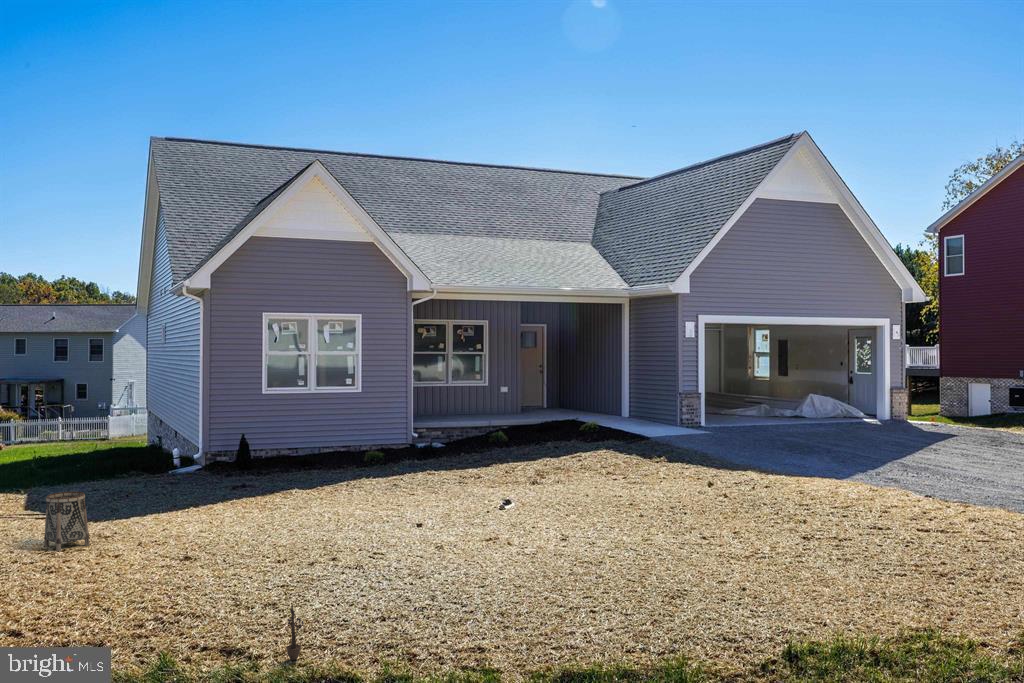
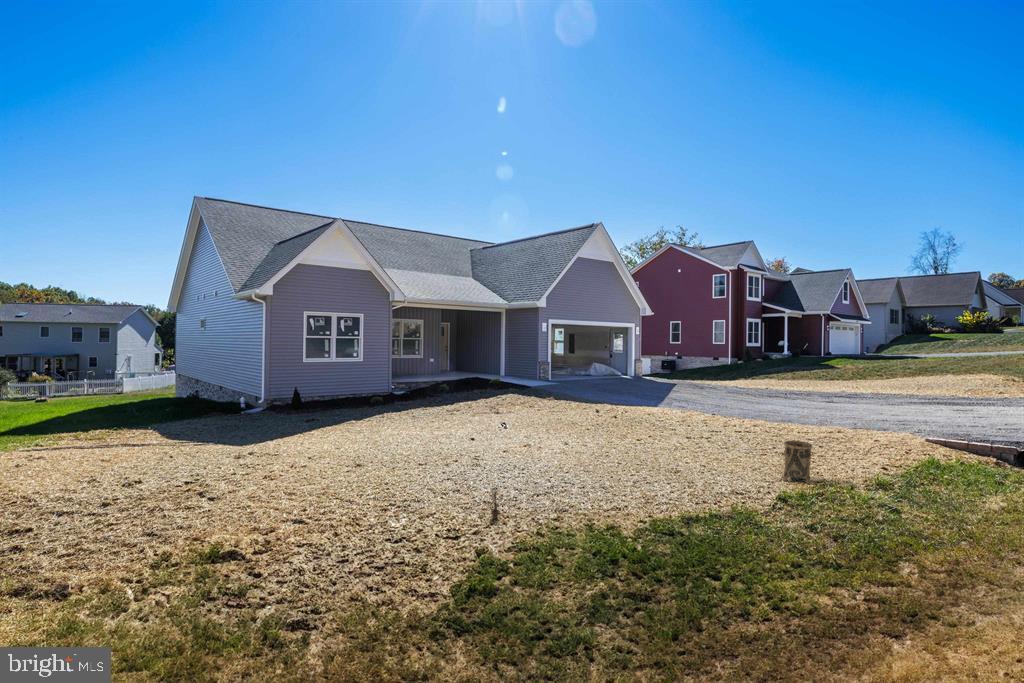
basket: present [44,492,90,551] -> present [783,441,812,484]

